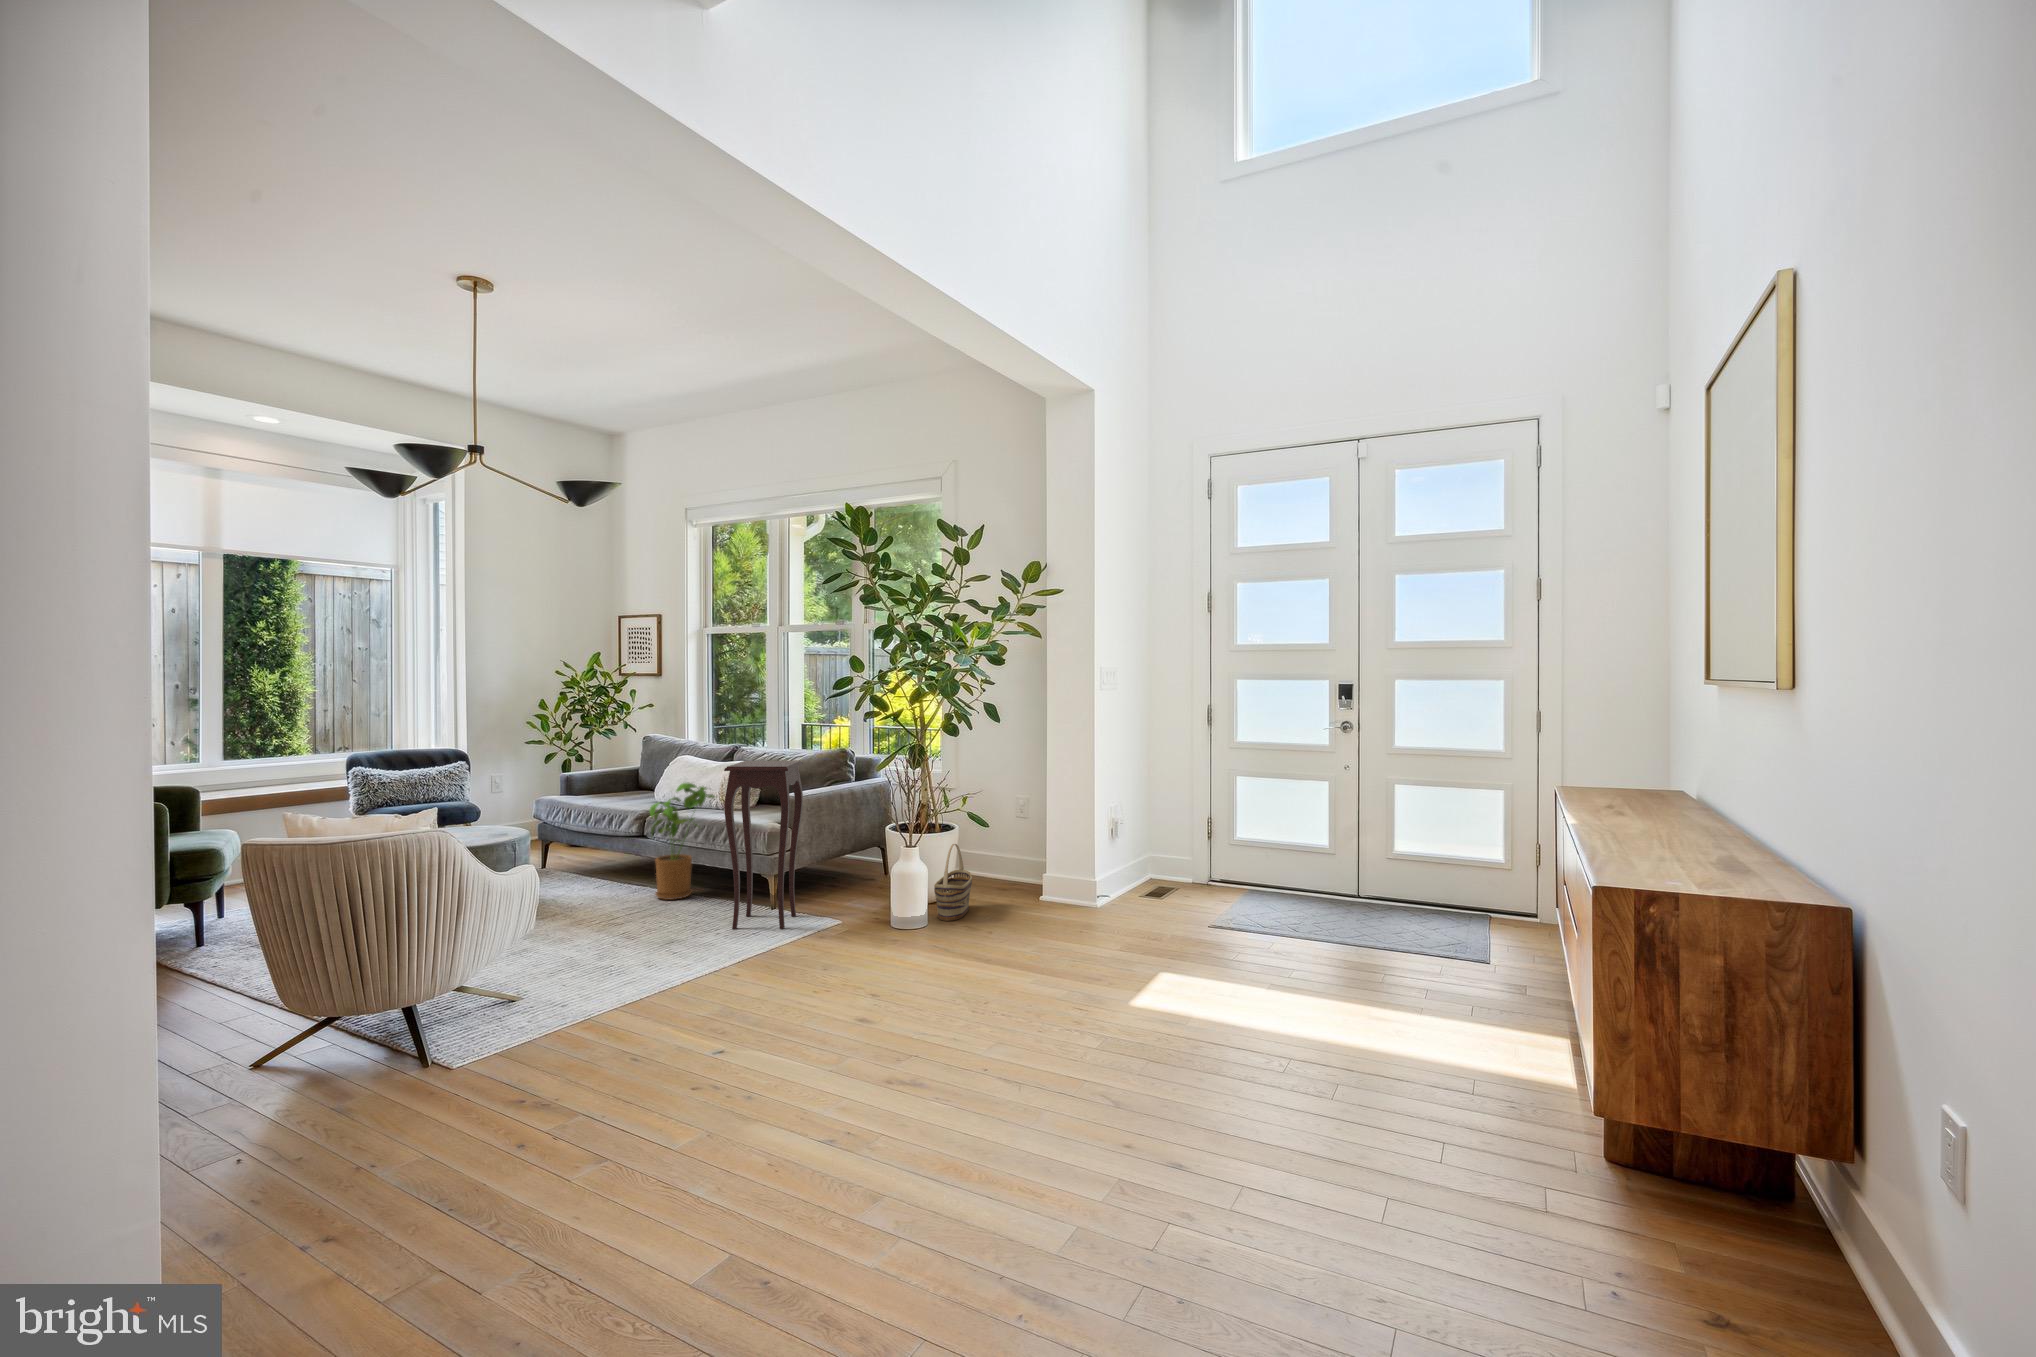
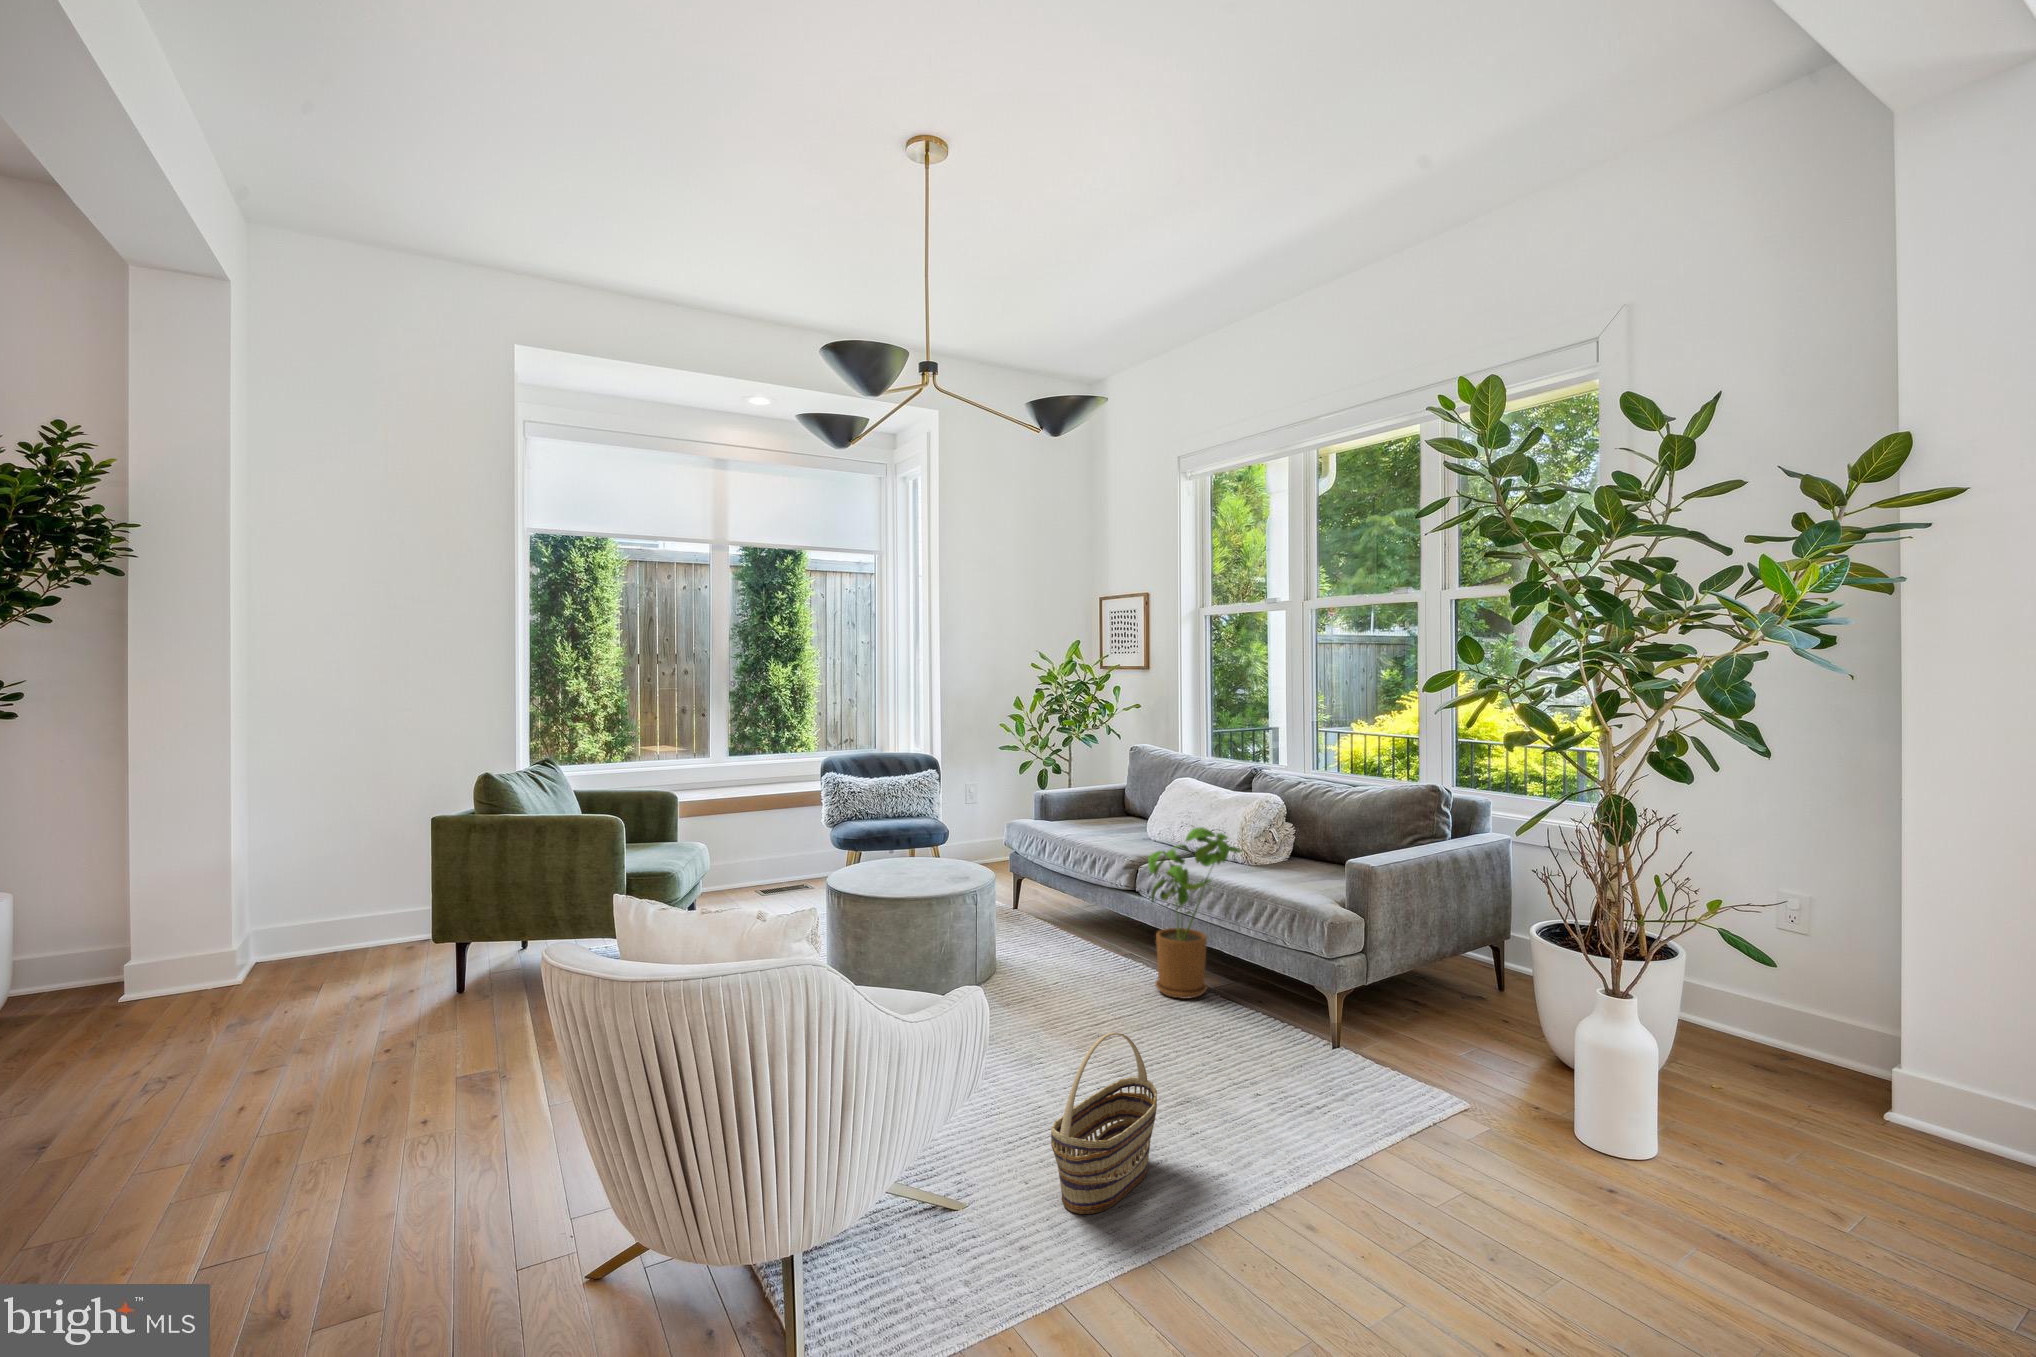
side table: present [724,761,803,929] -> none [1275,808,1400,1109]
basket: present [934,844,972,921] -> present [1051,1033,1157,1214]

